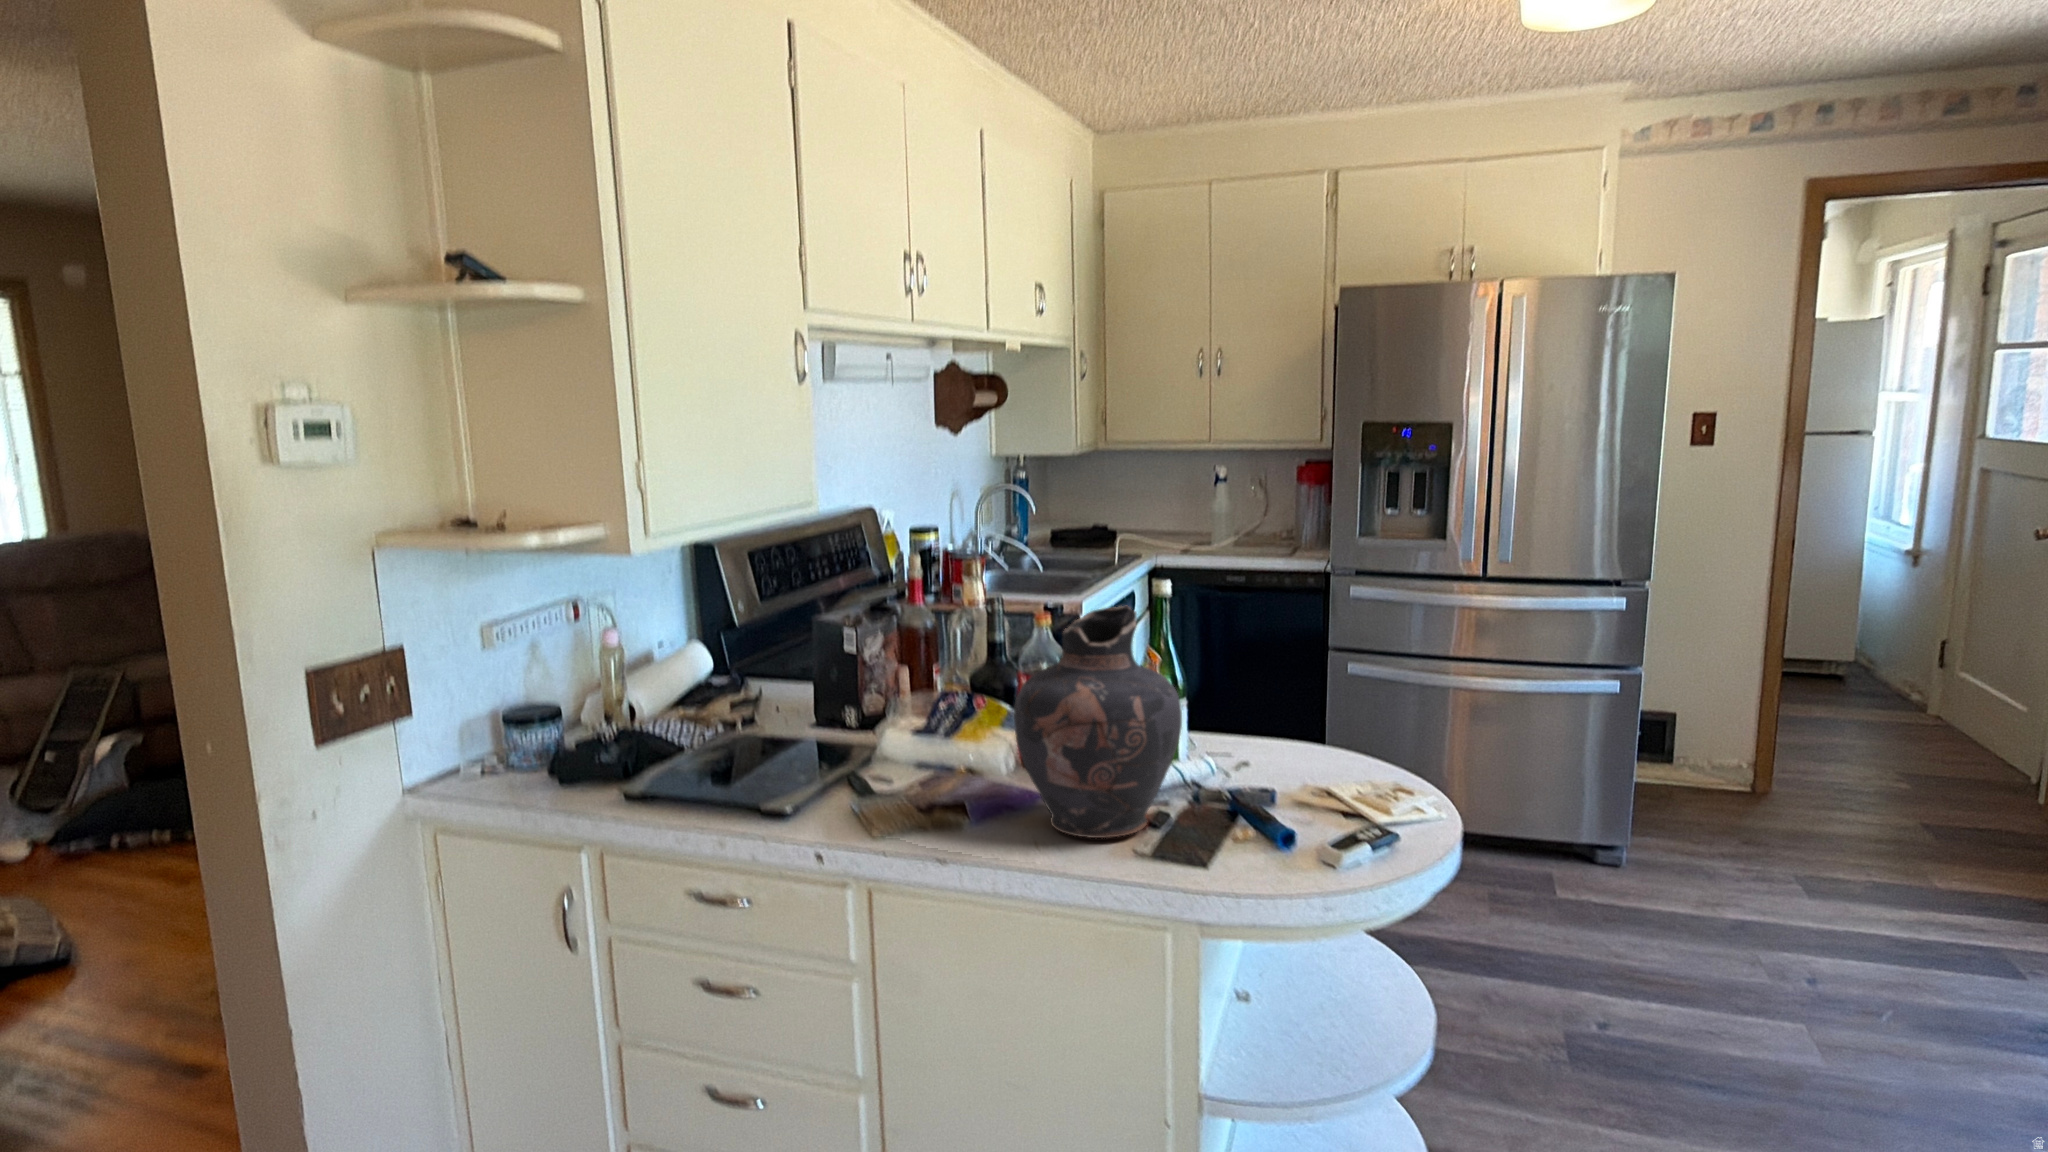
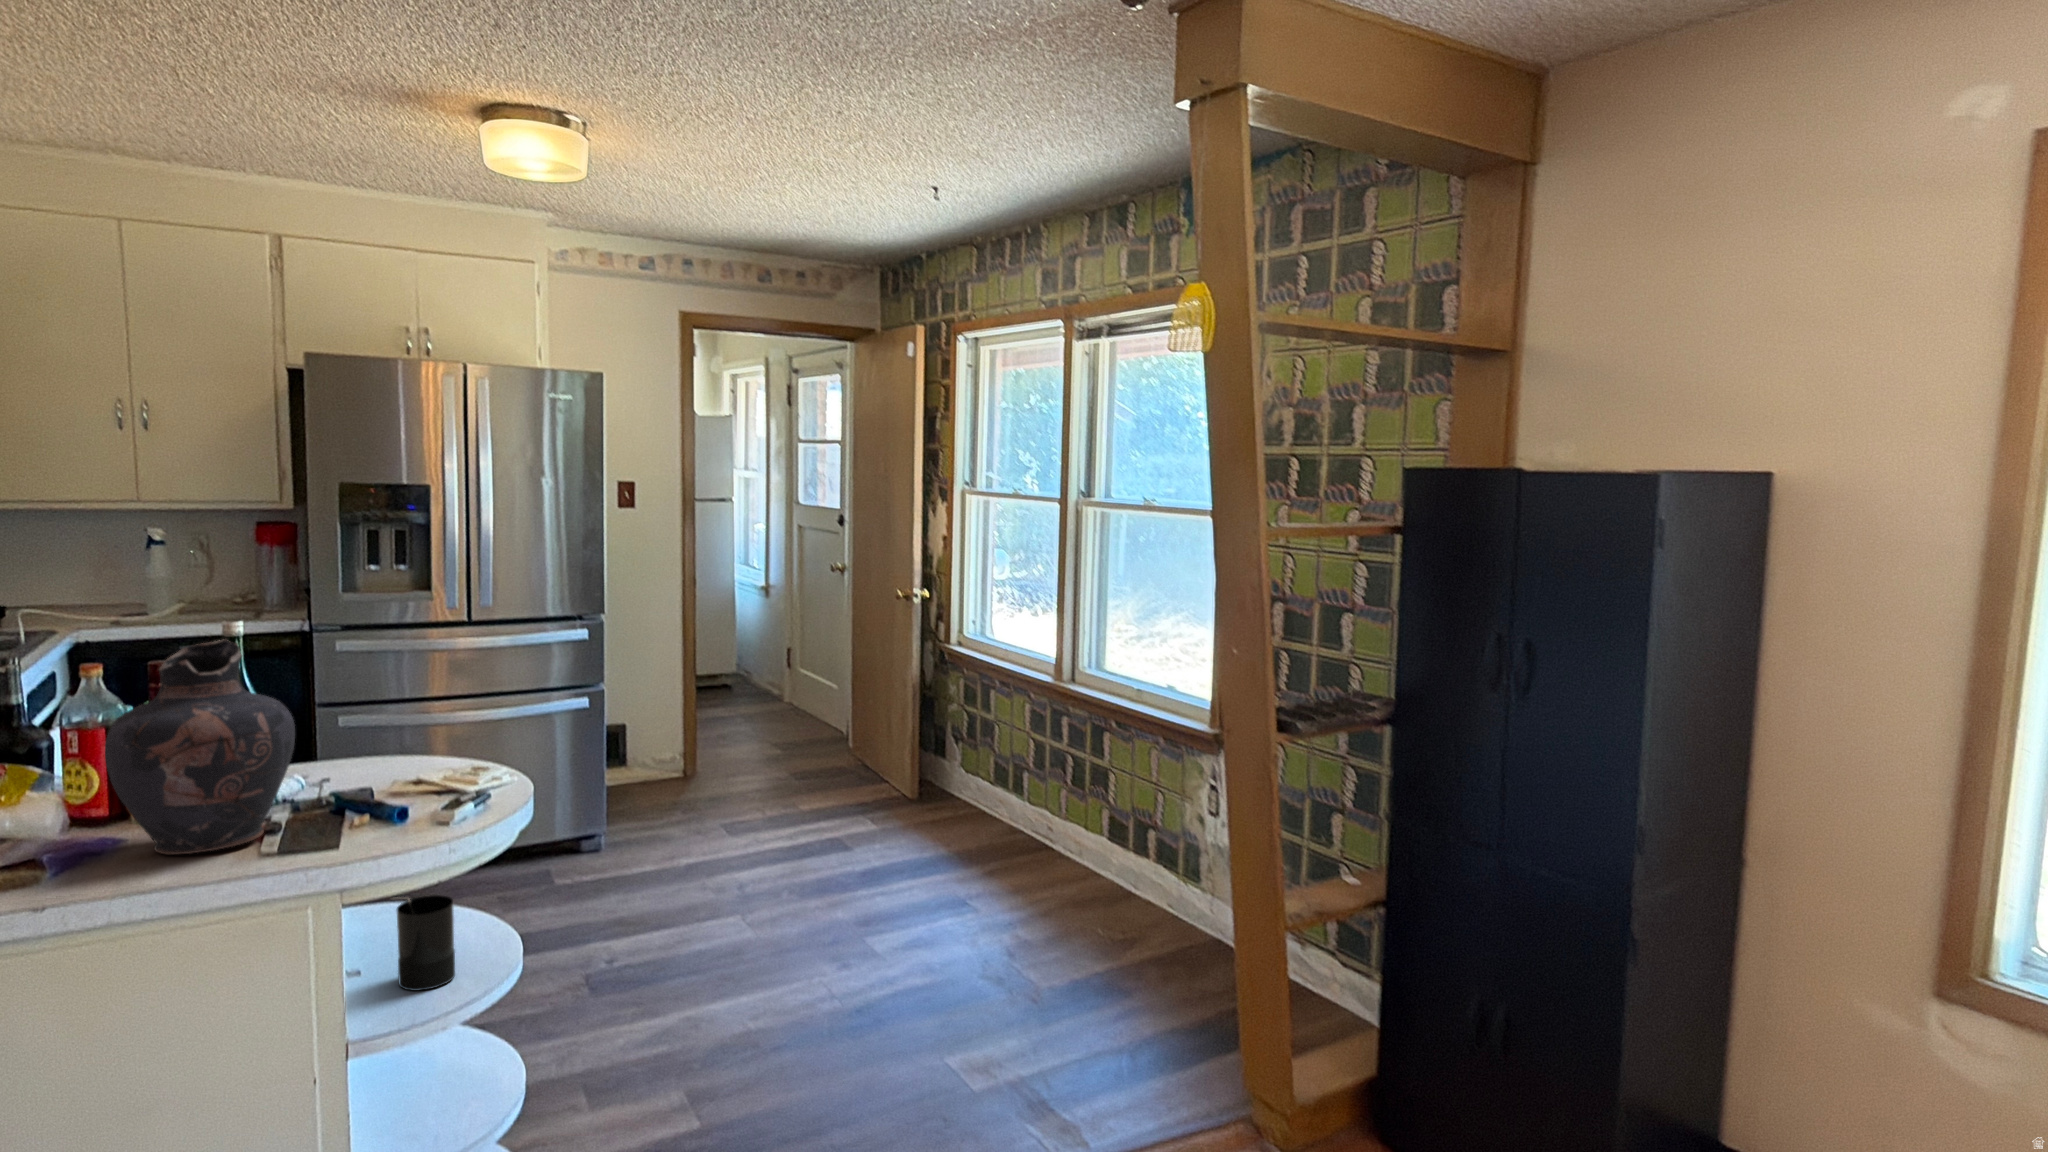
candle: none [1288,923,1354,1049] -> present [395,895,455,991]

